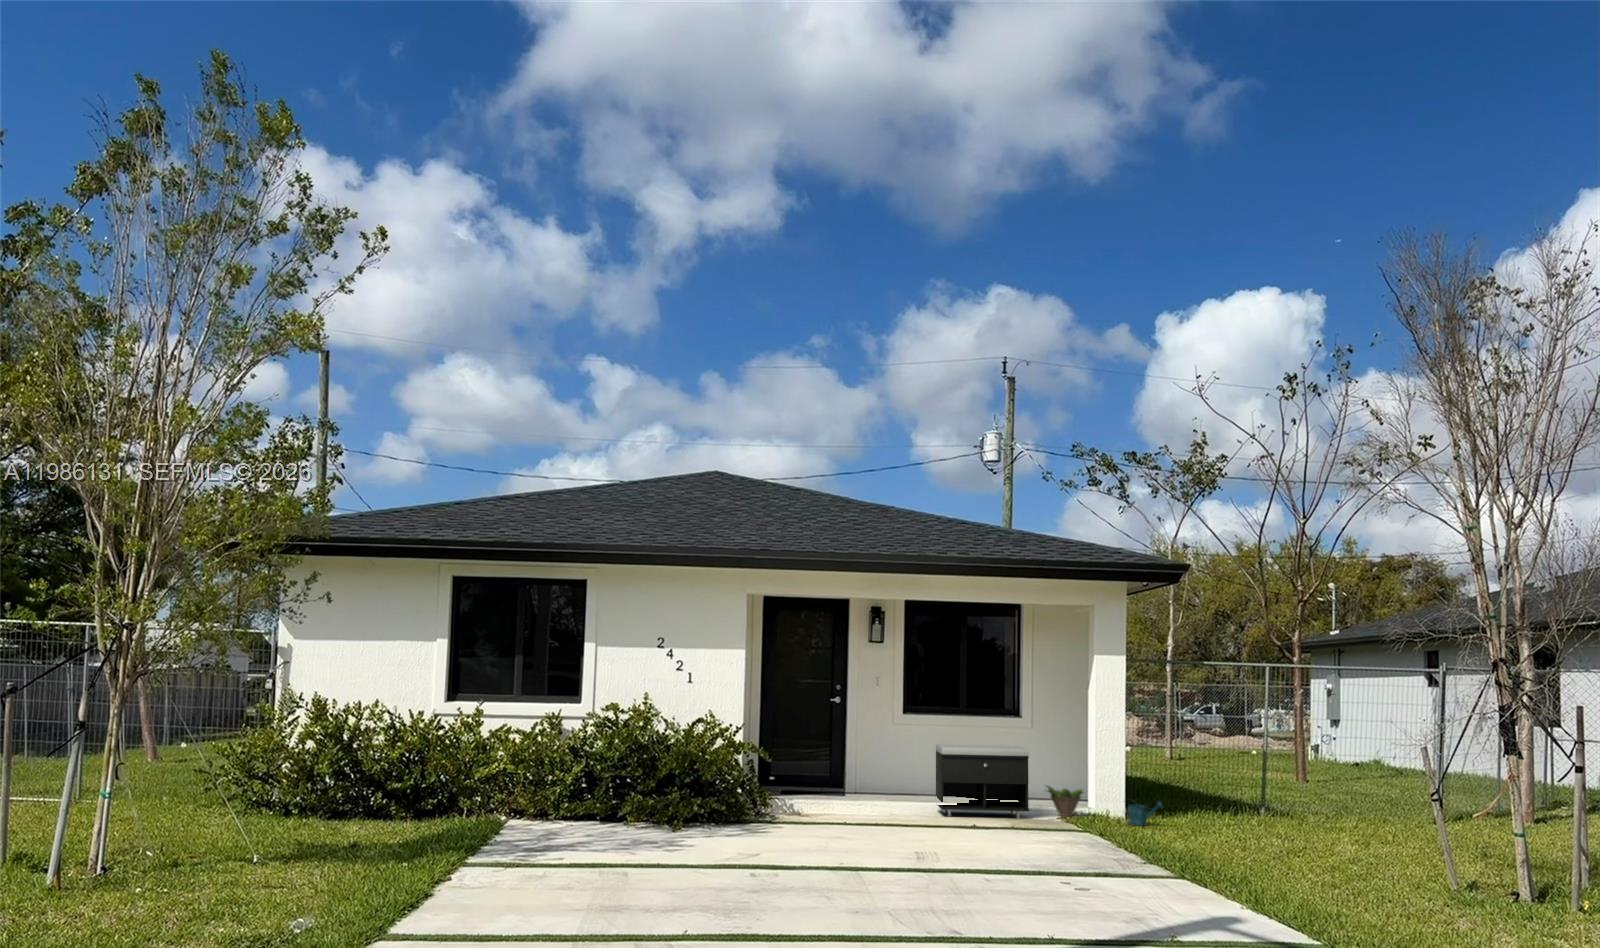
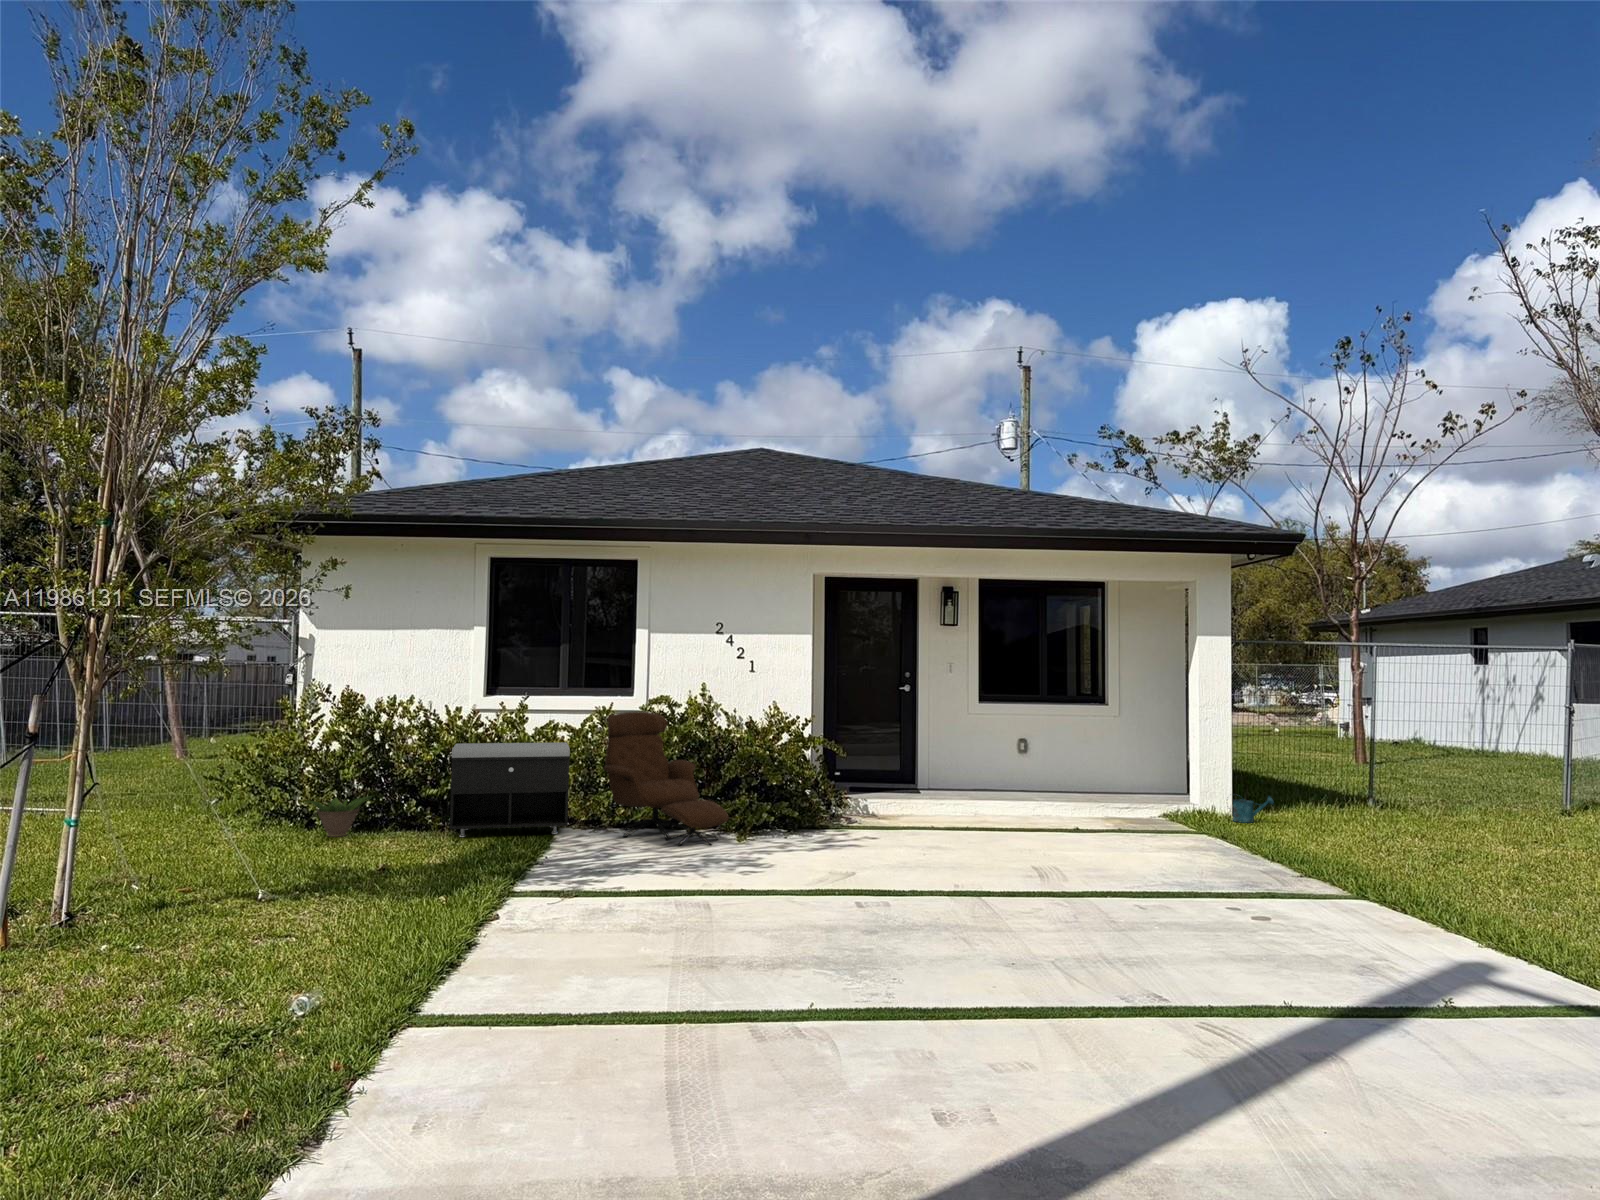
lounge chair: none [549,716,658,835] -> present [604,712,728,846]
storage bench: present [936,745,1029,818] -> present [450,743,570,837]
decorative plant: present [1047,786,1083,816] -> present [306,797,371,837]

